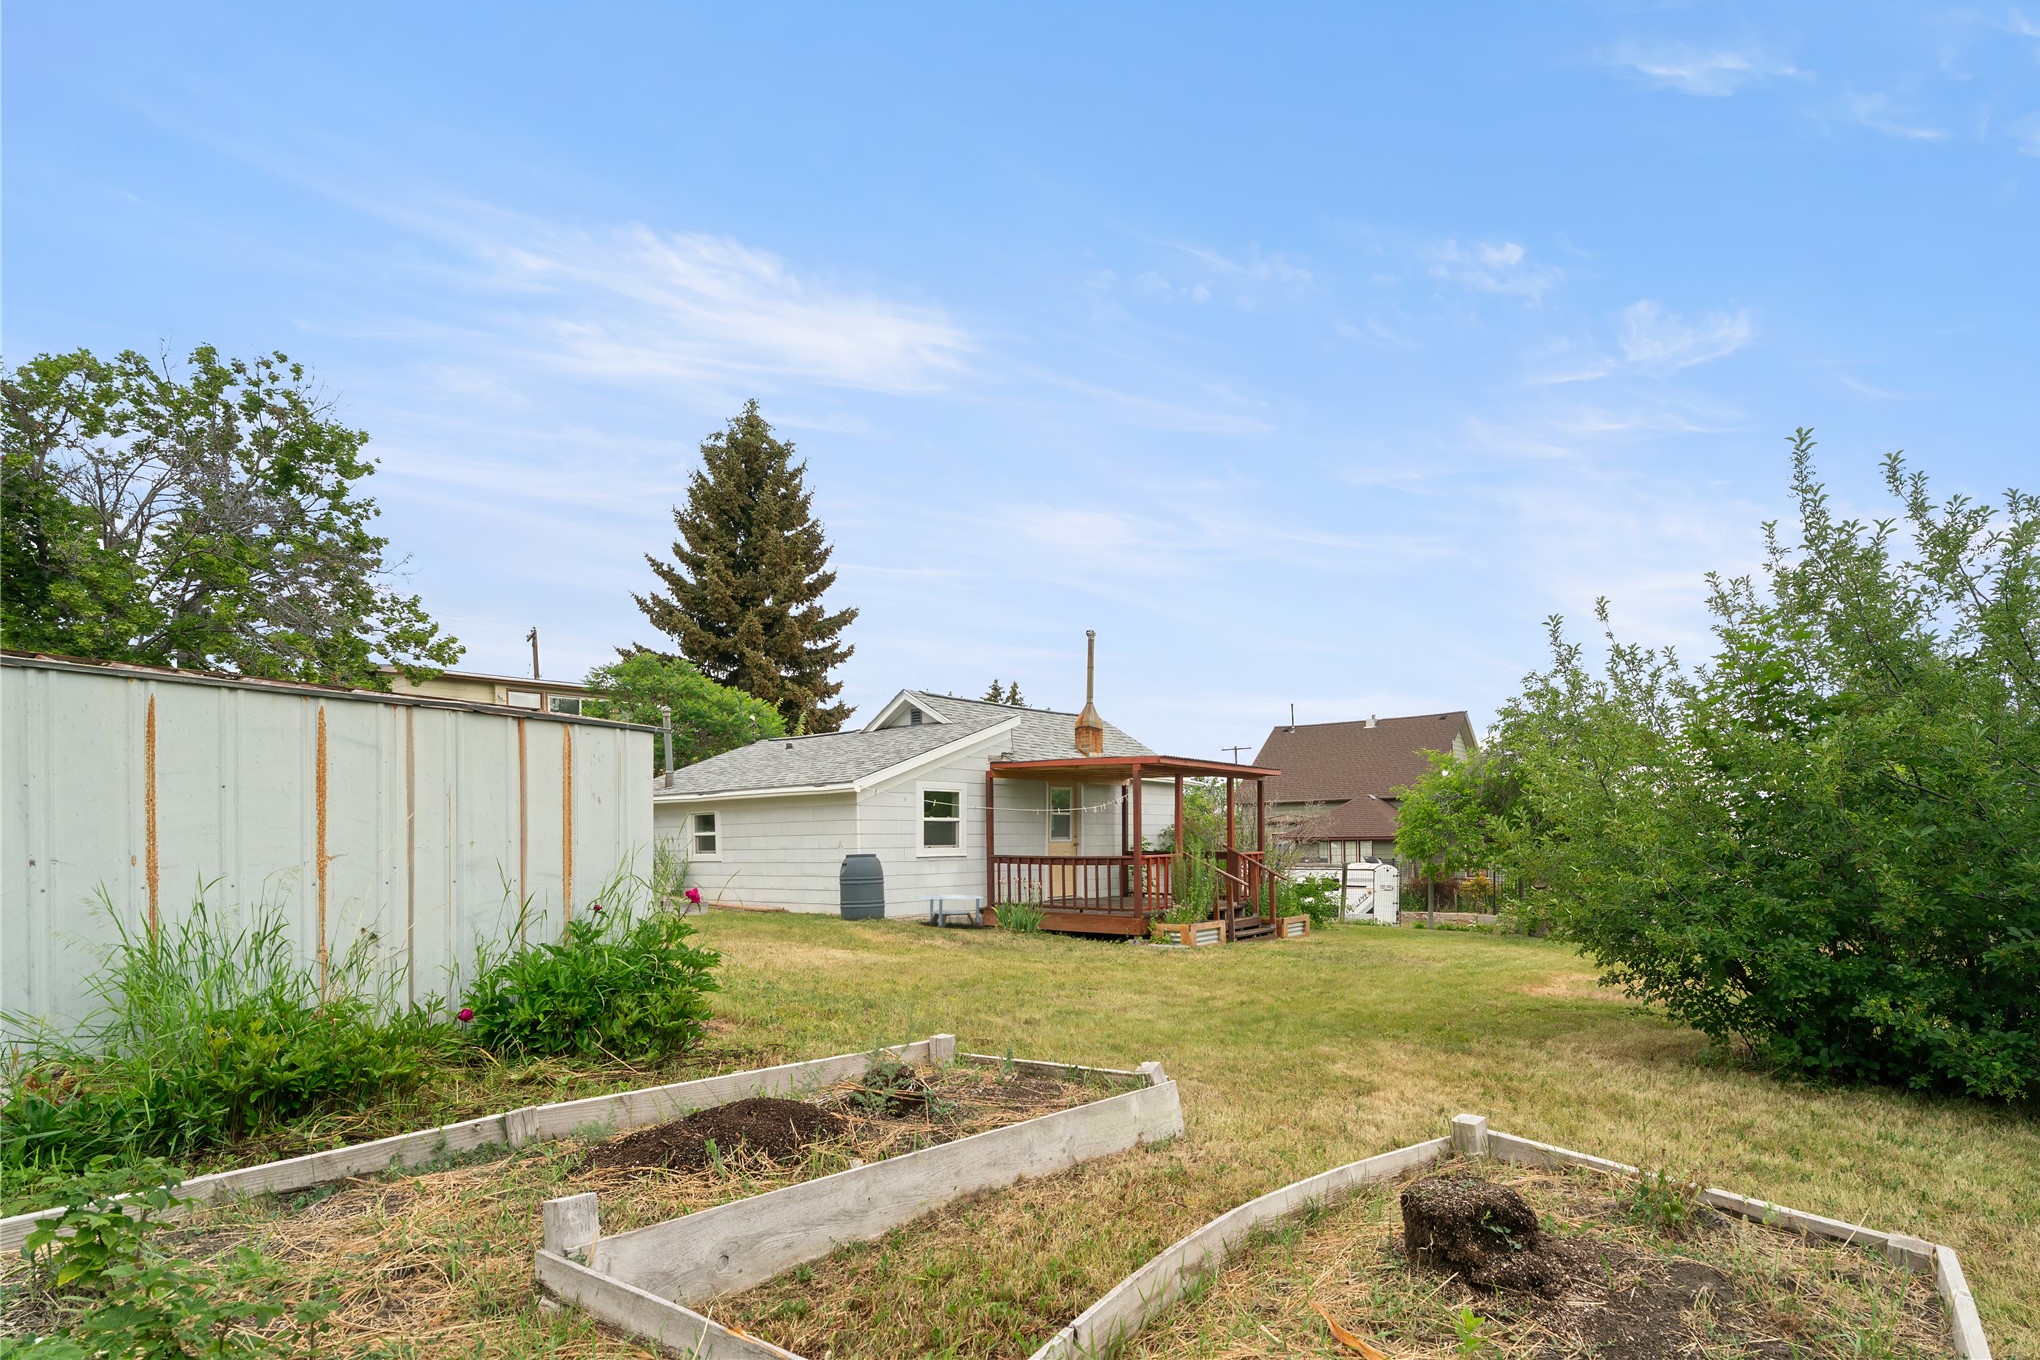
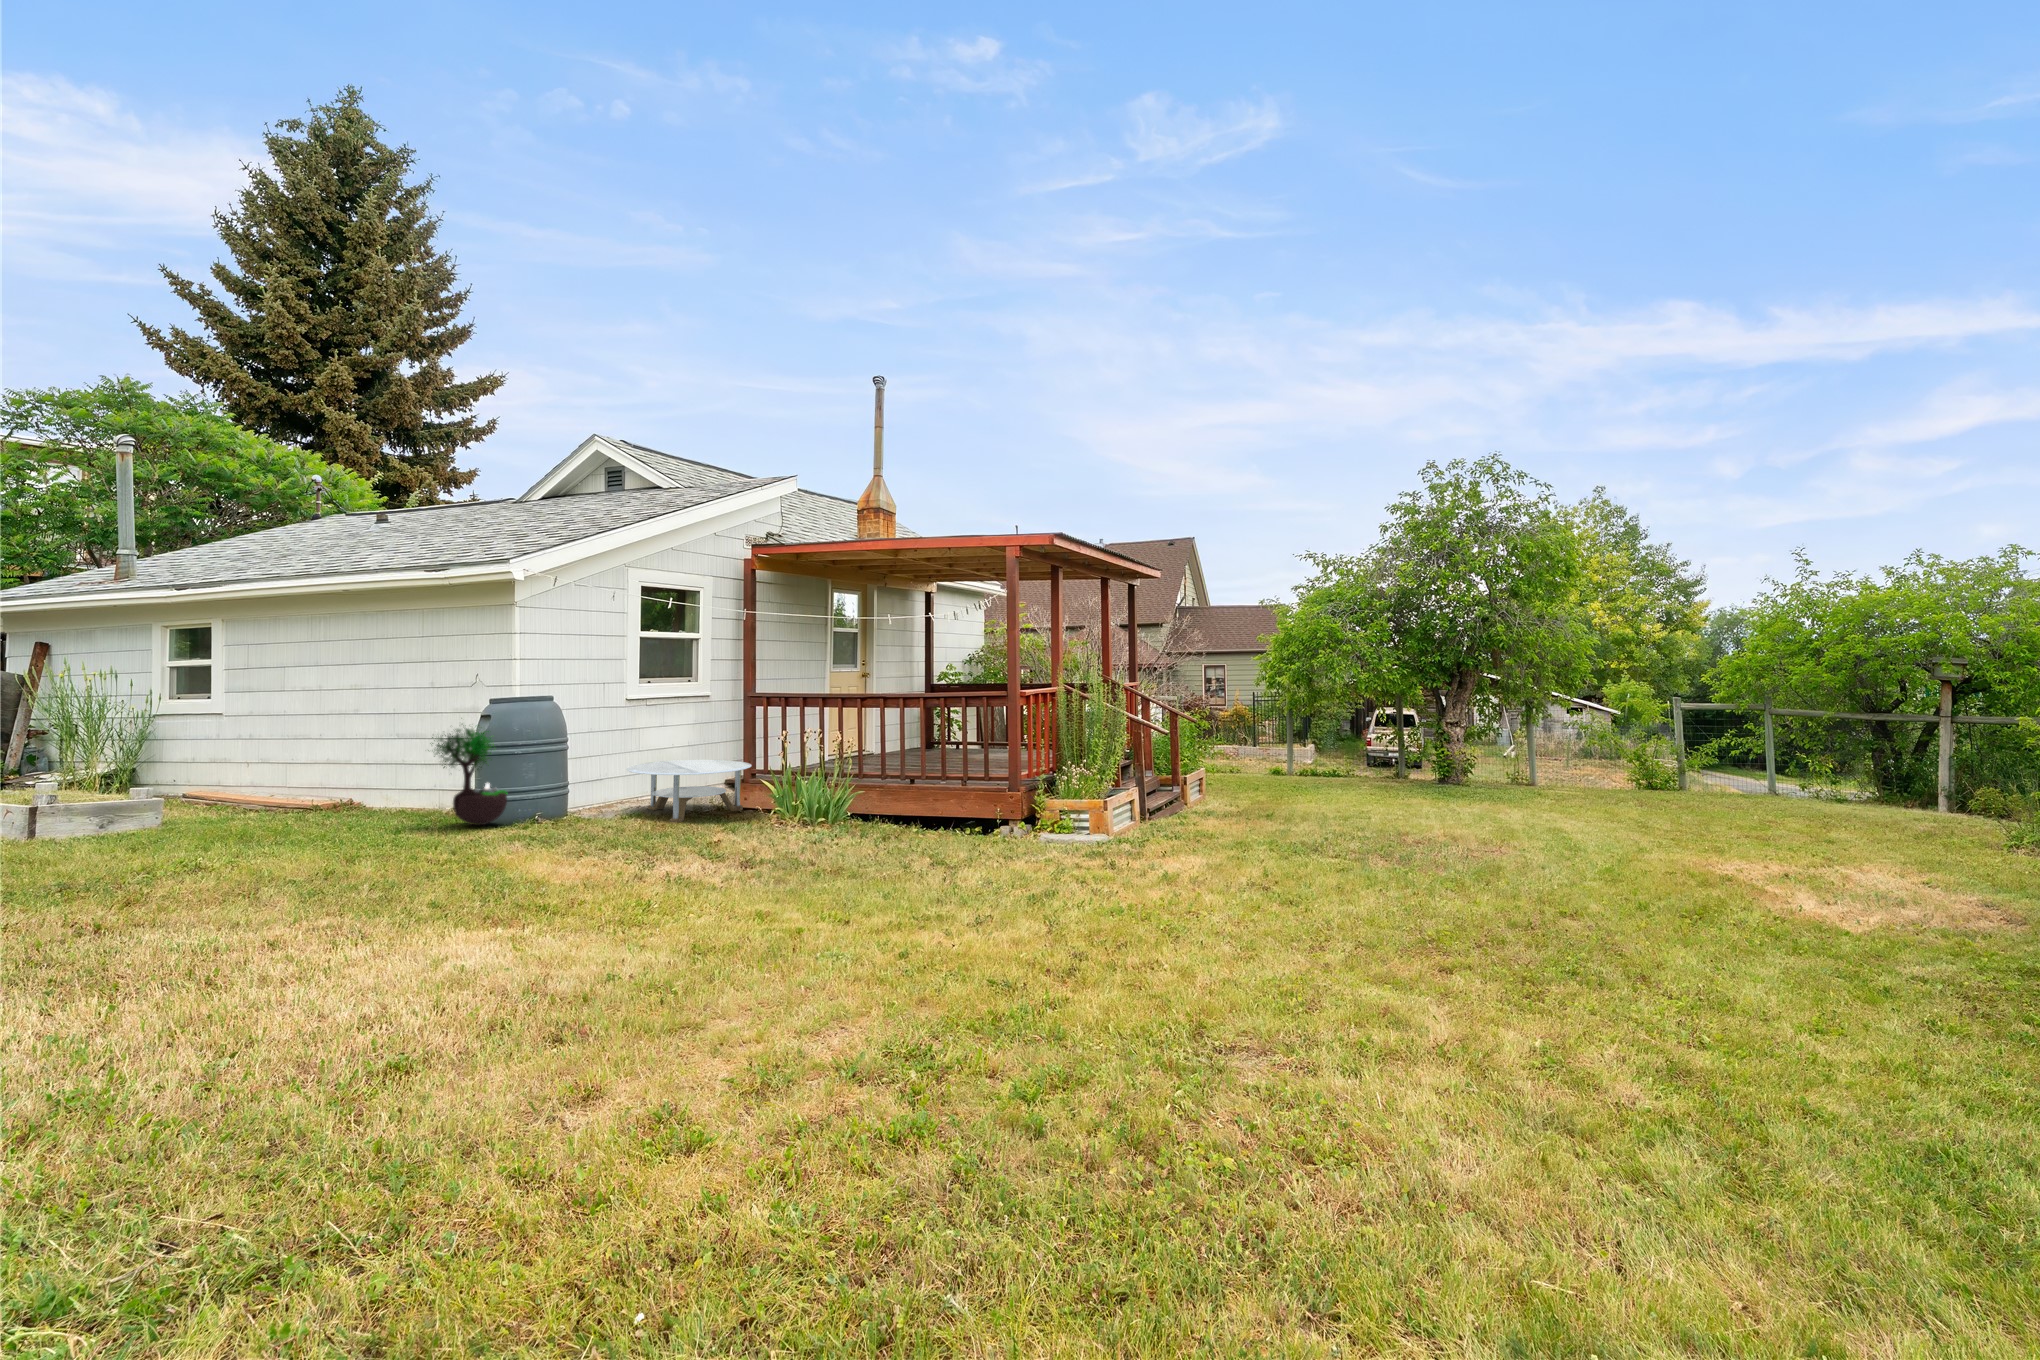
potted tree: none [819,863,856,921] -> present [428,725,507,825]

